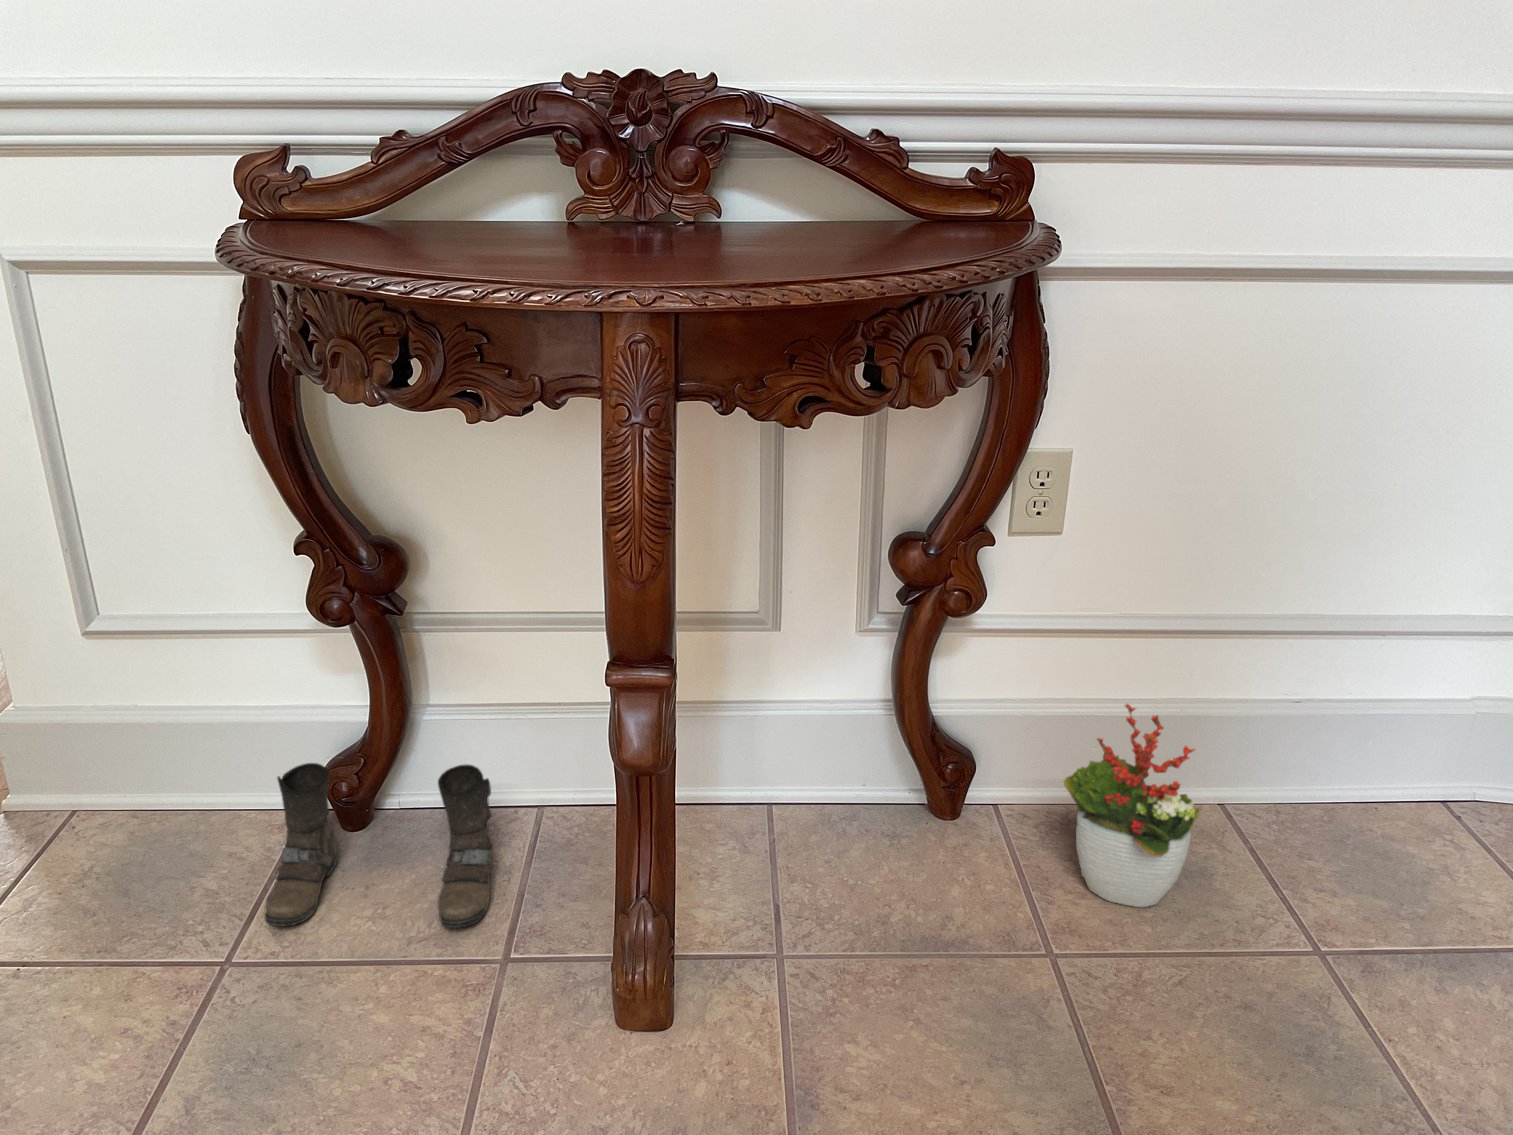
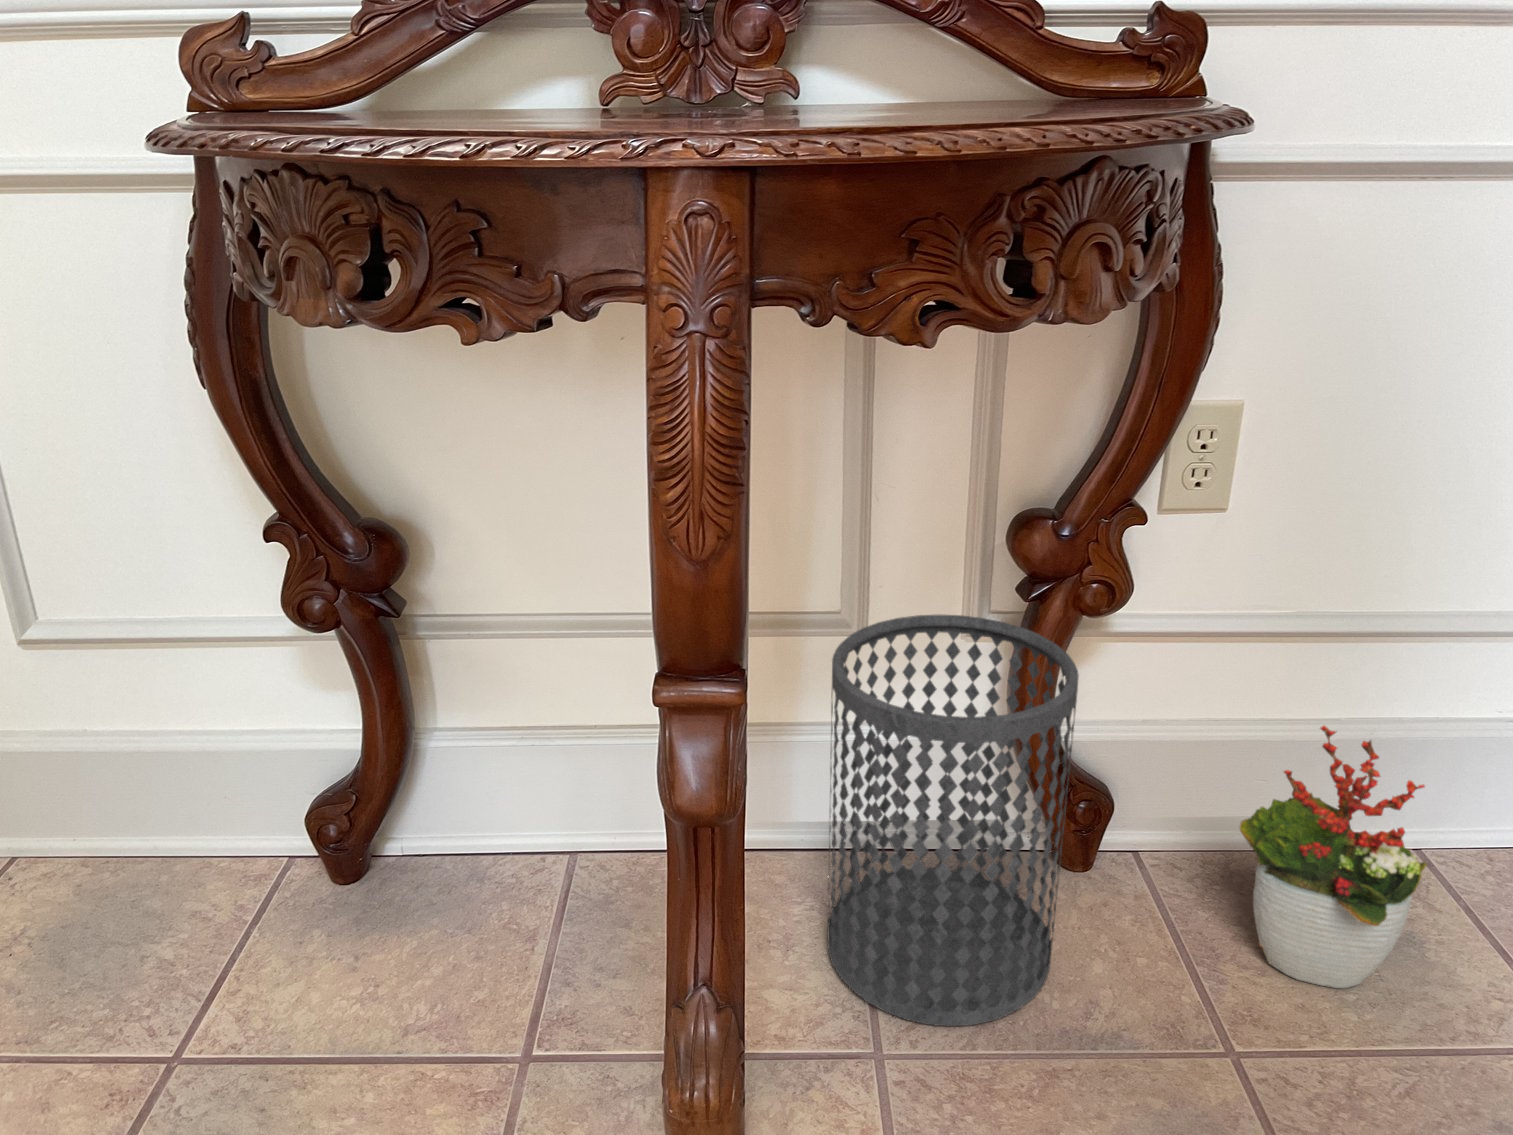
wastebasket: none [744,615,935,936] -> present [827,614,1079,1026]
boots: present [265,763,494,928] -> none [226,802,513,1014]

